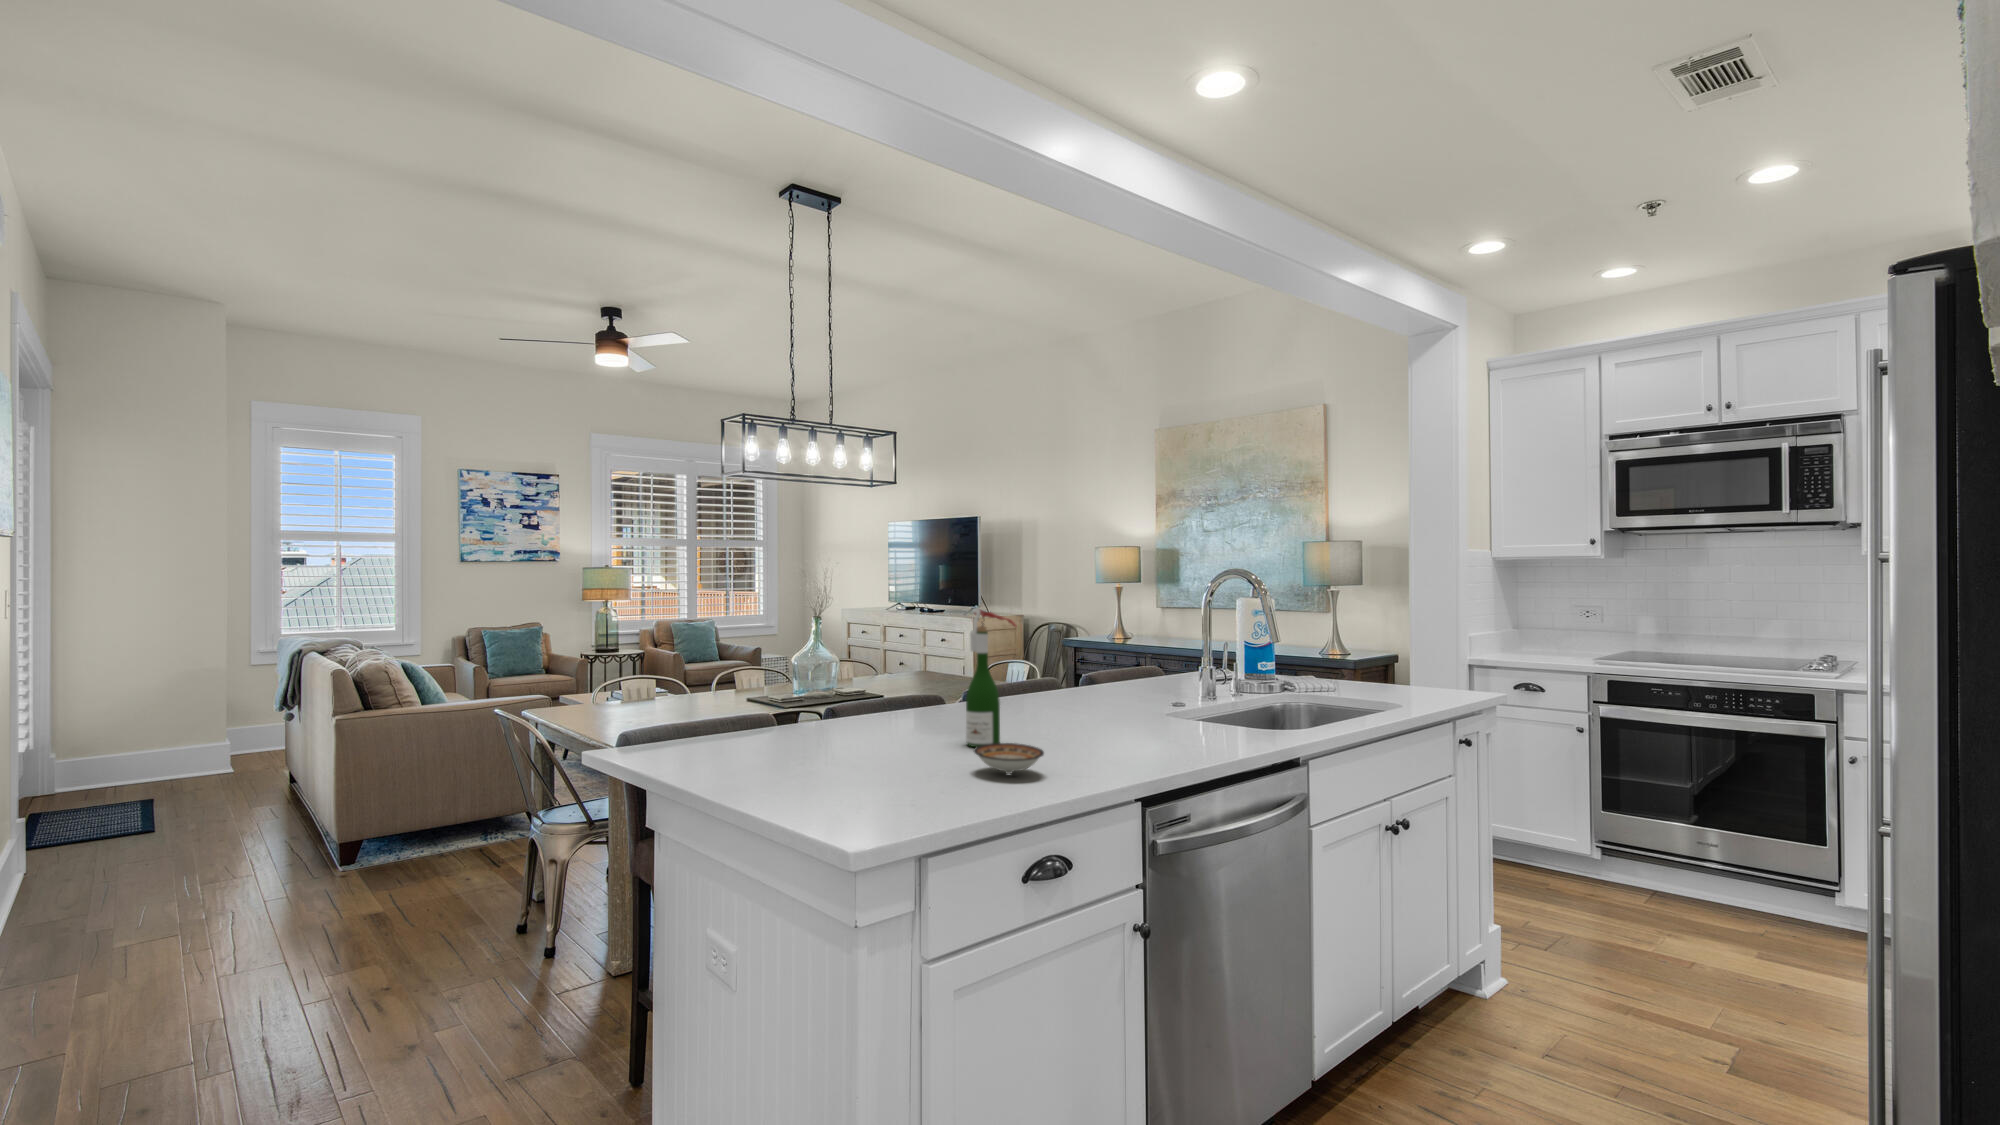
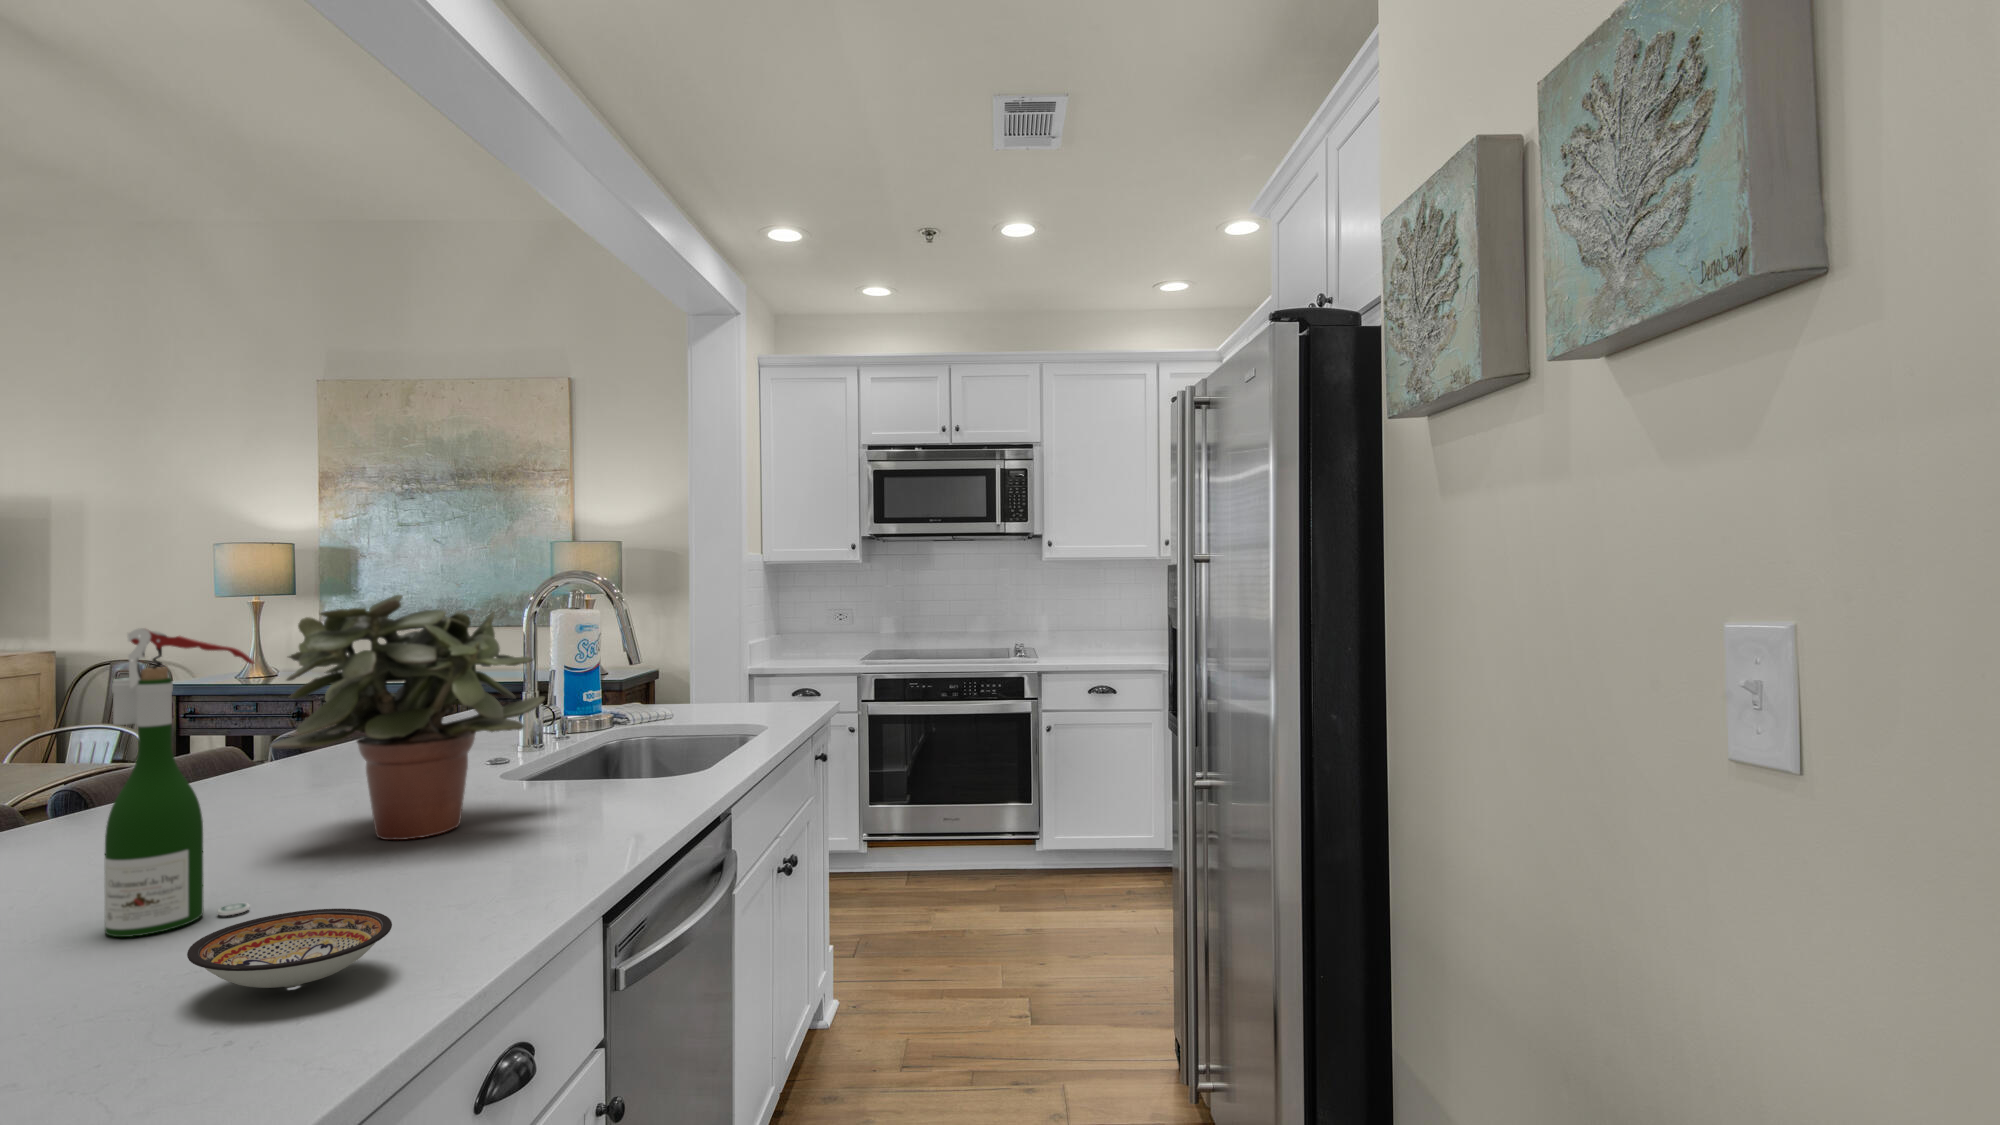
potted plant: none [1039,593,1179,733] -> present [270,595,545,840]

